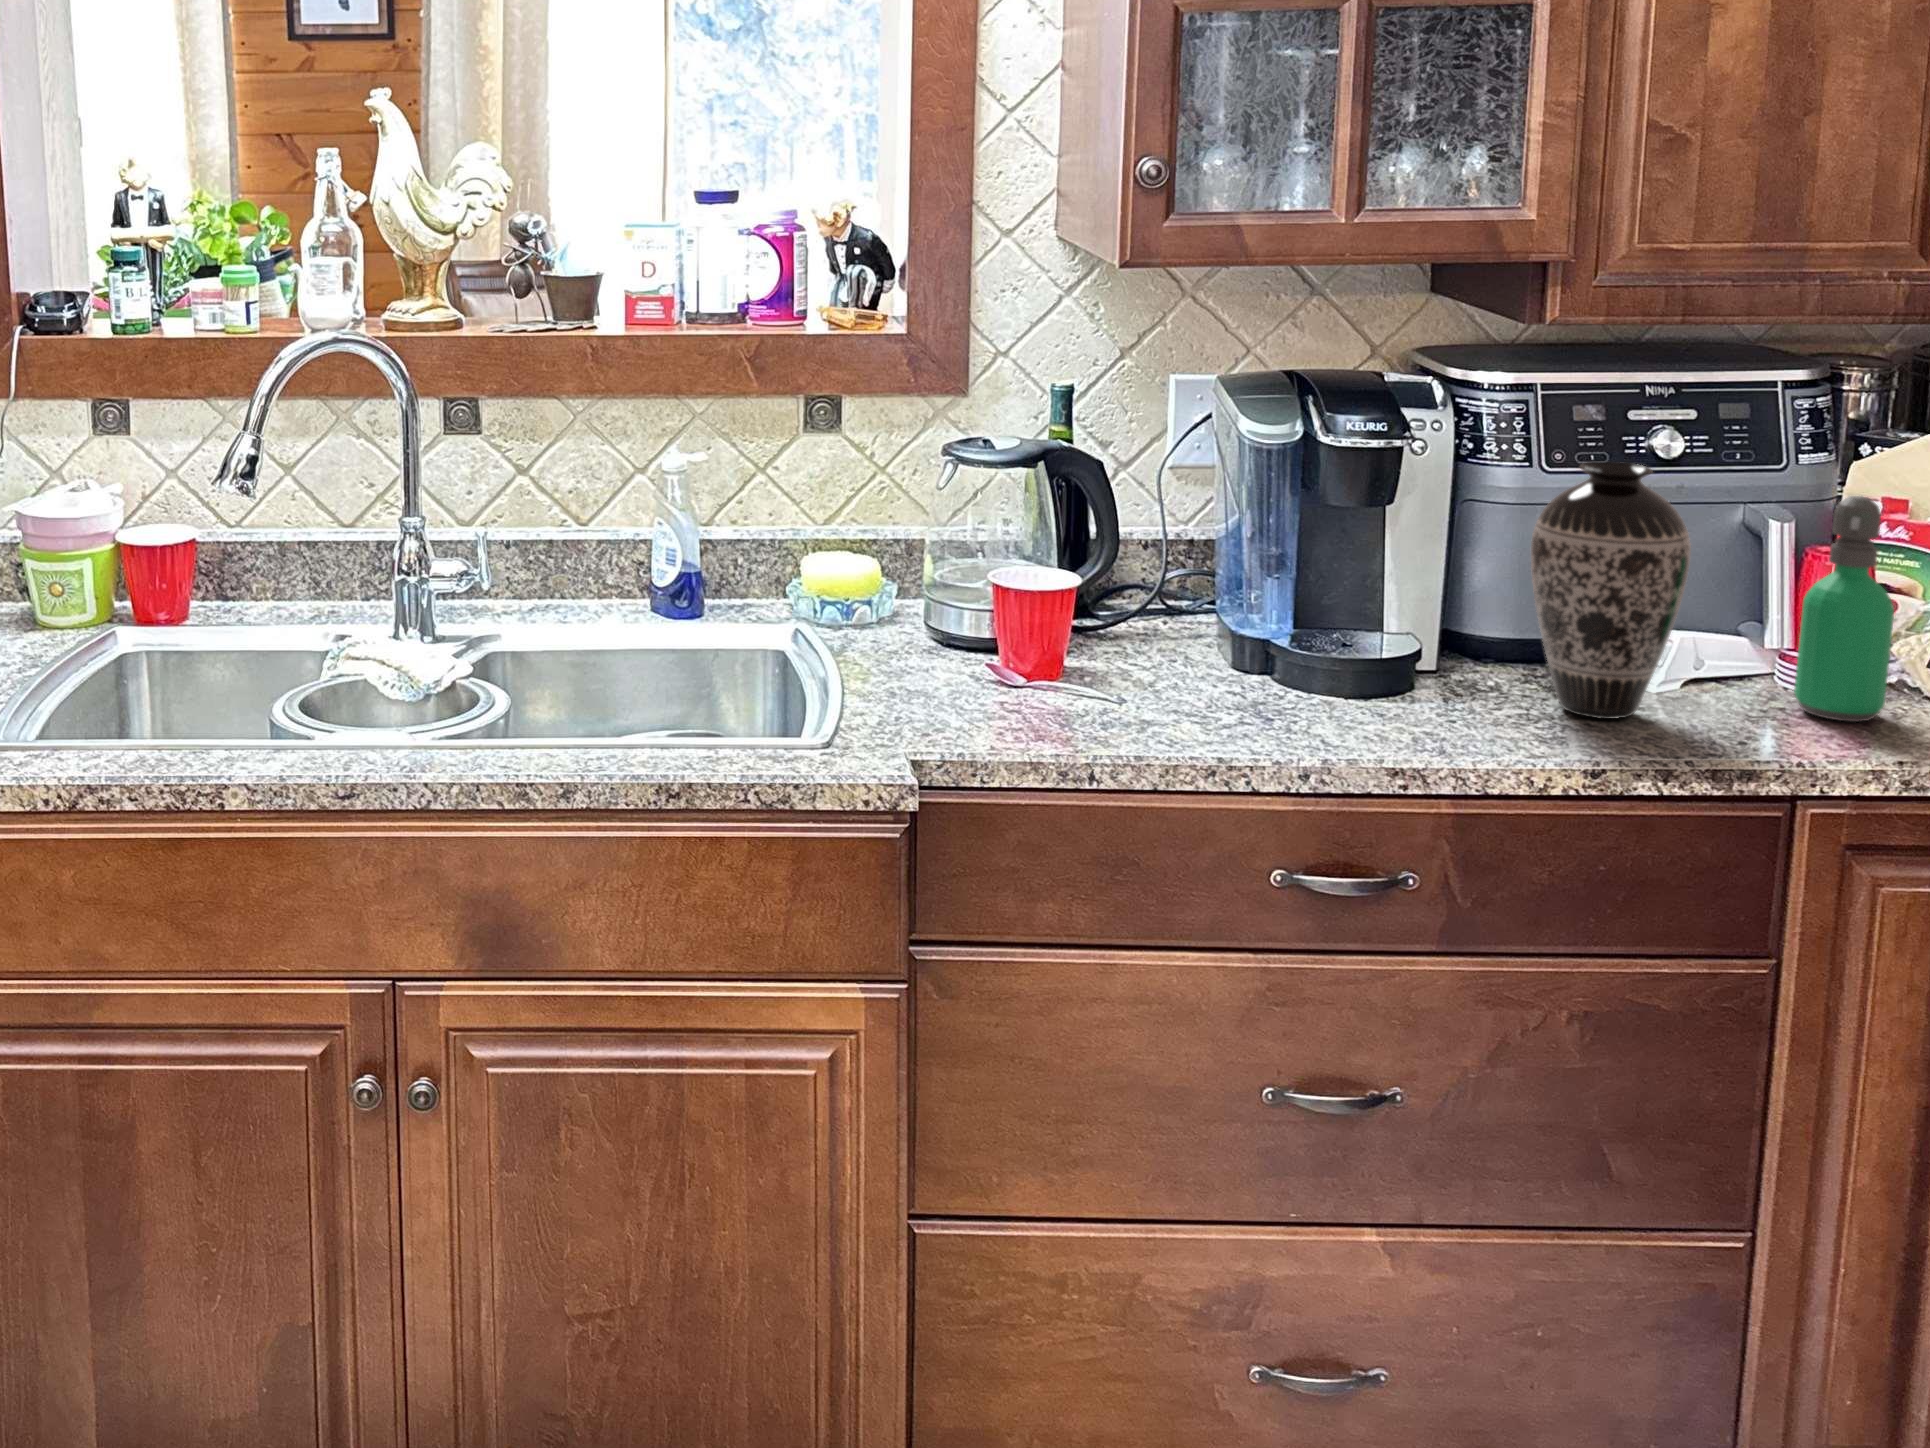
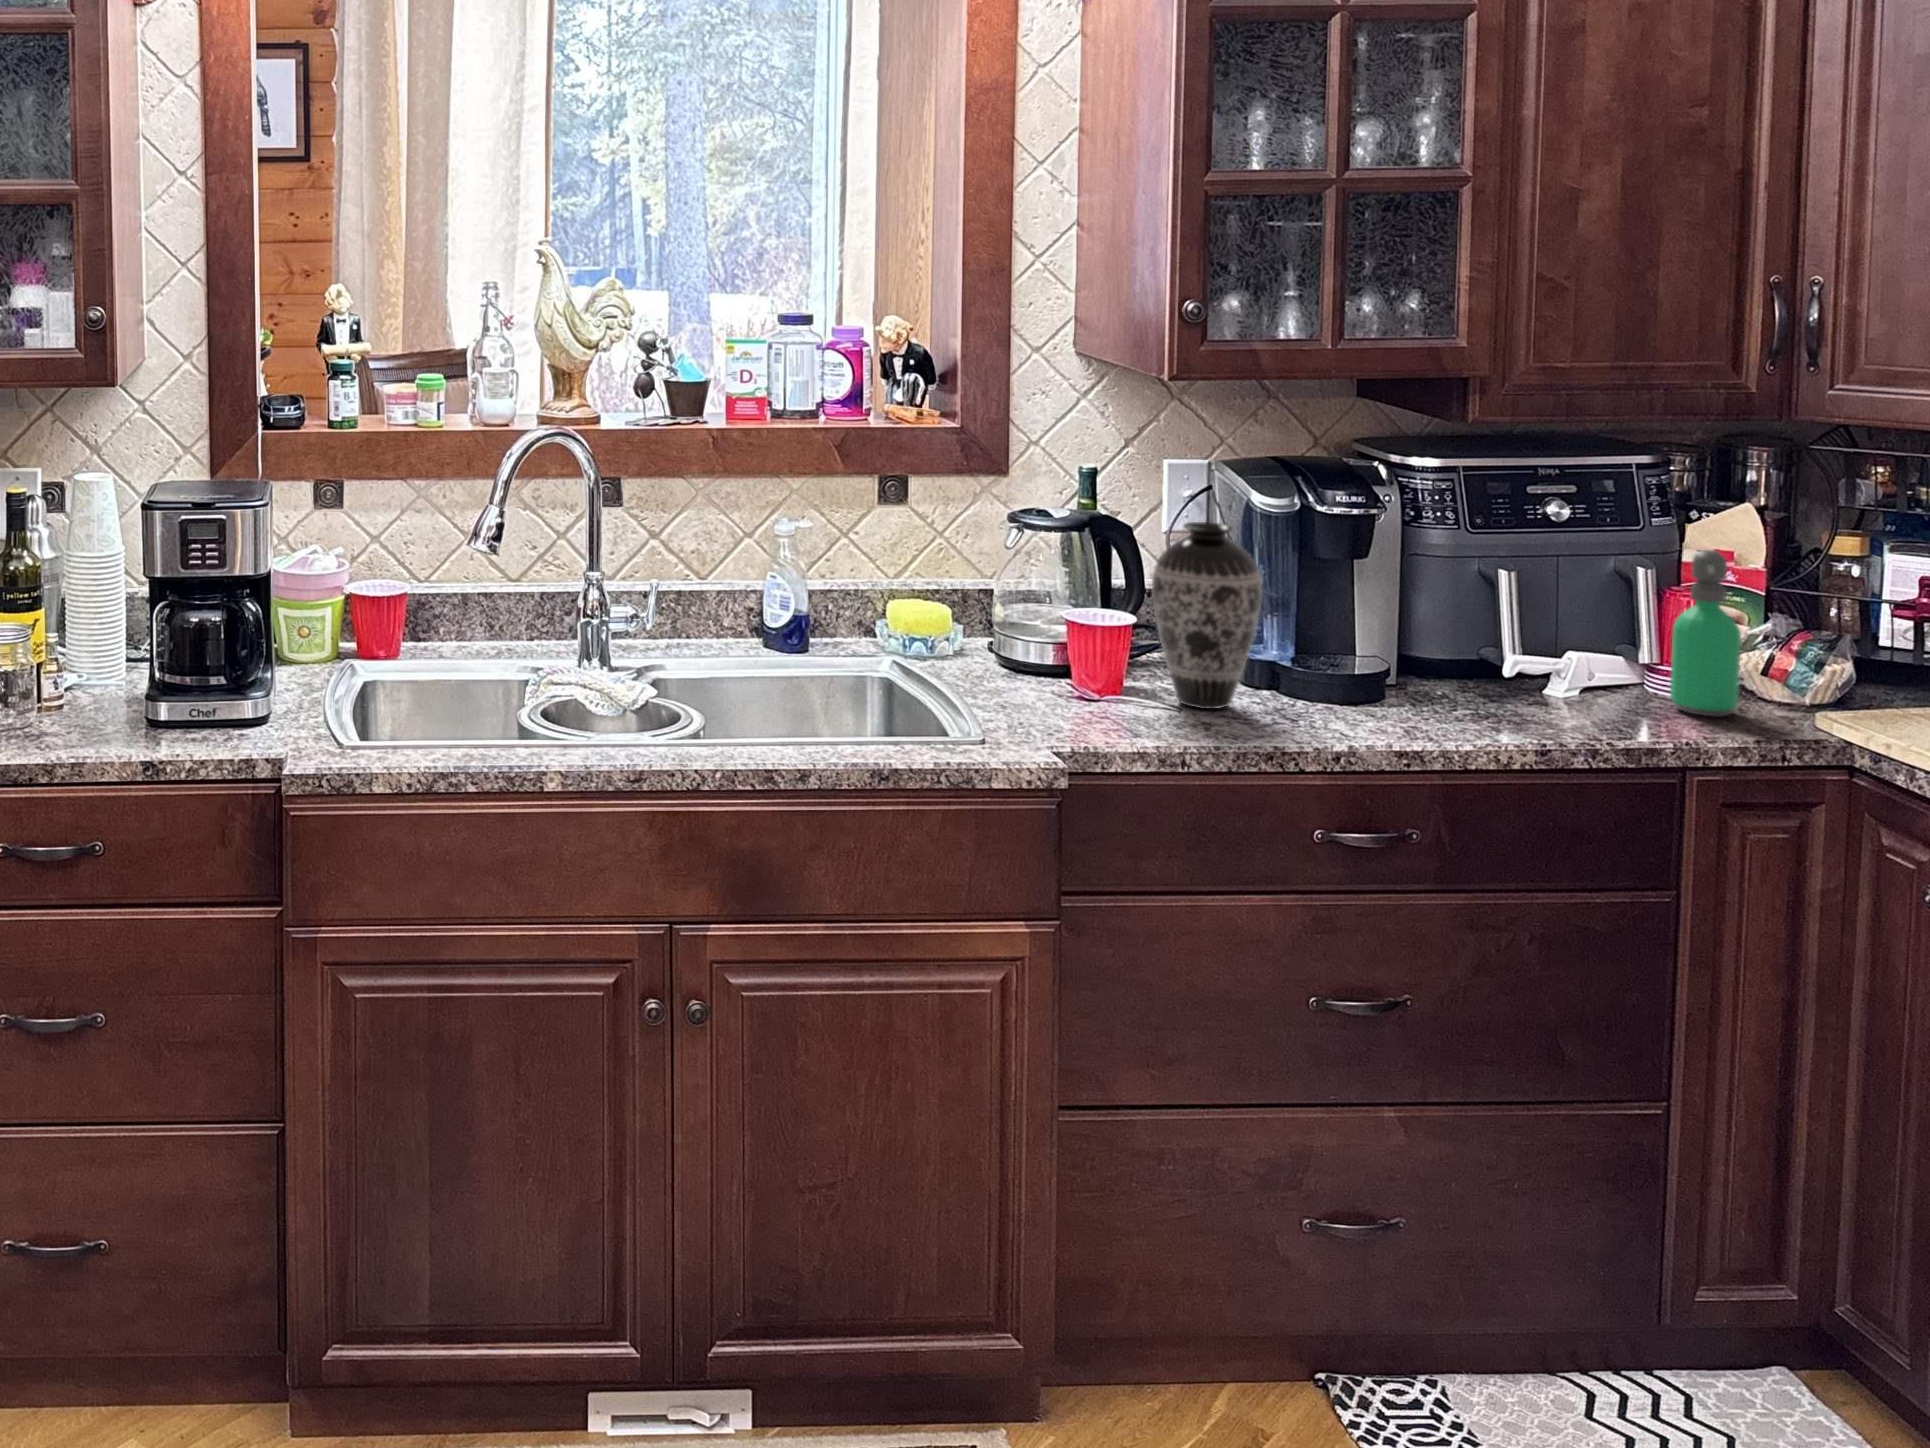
decorative vase: present [1531,462,1691,719] -> present [1152,522,1262,709]

